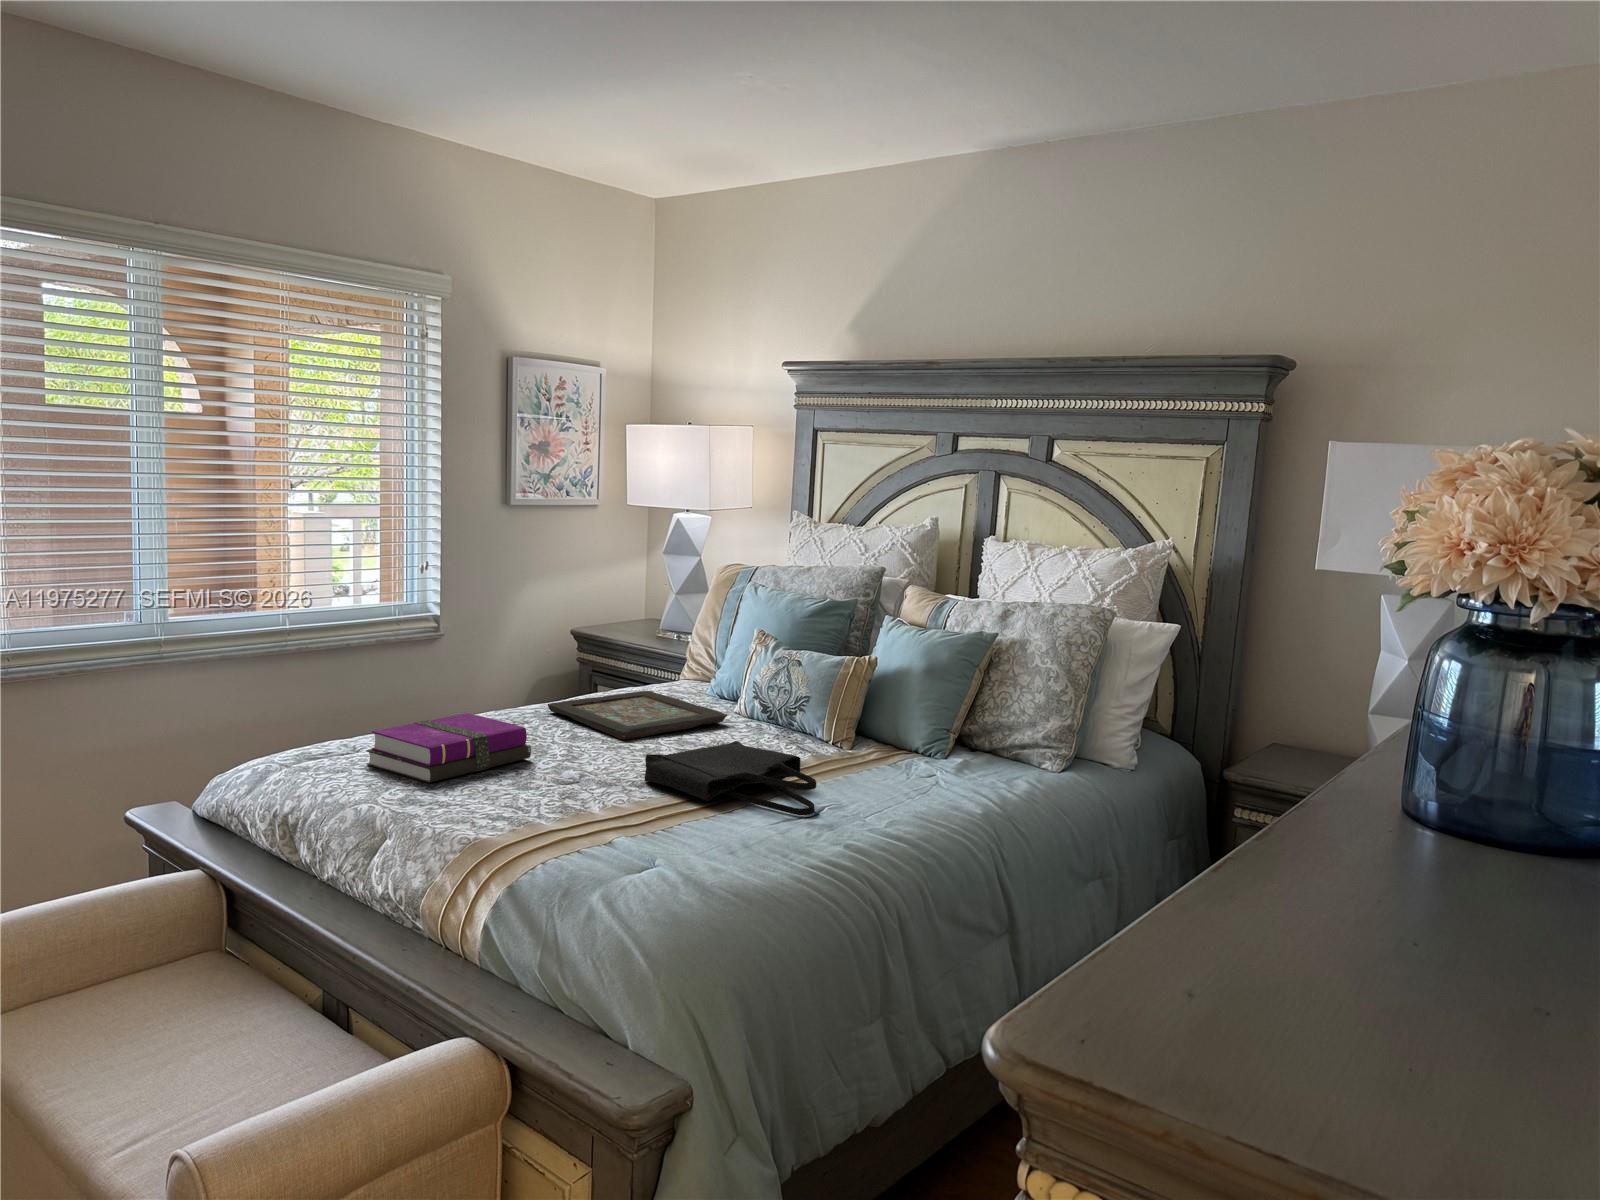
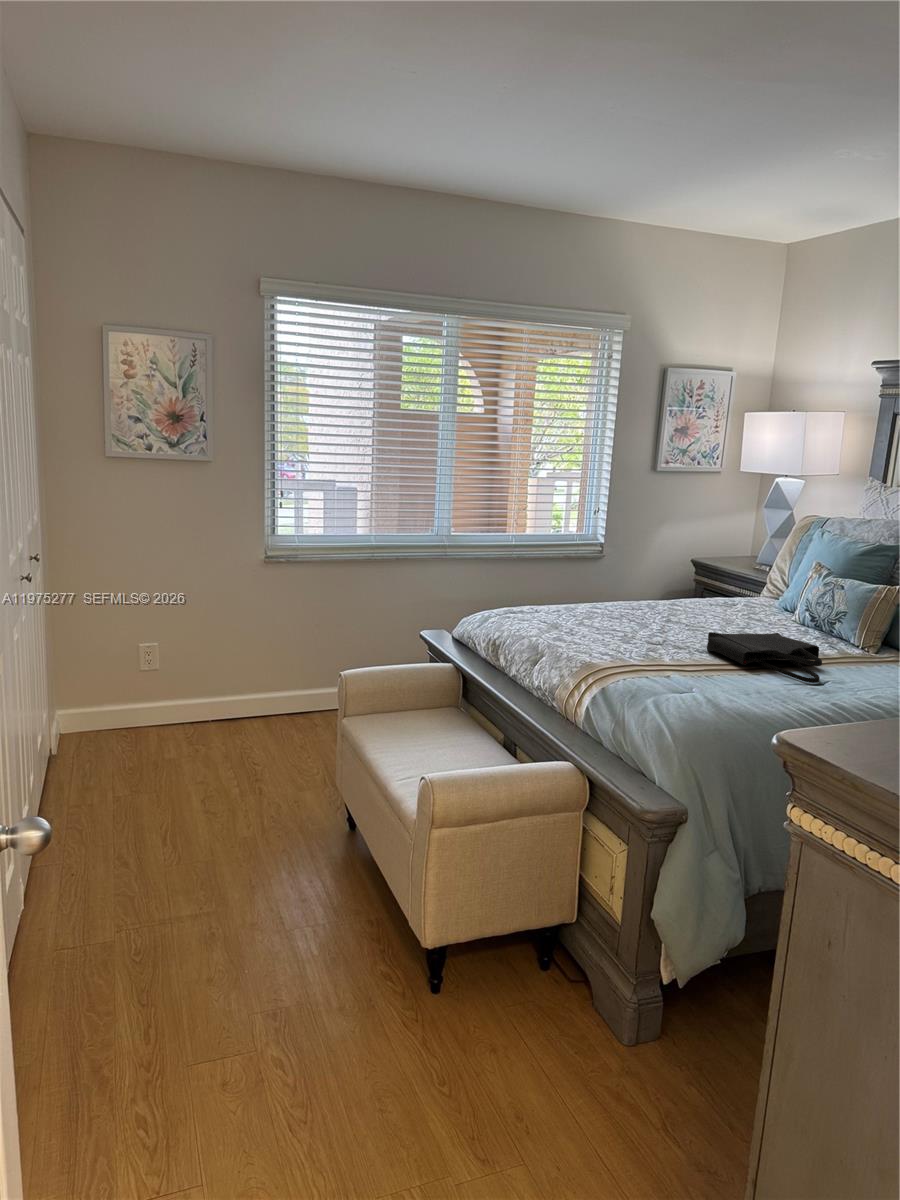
decorative tray: present [548,691,727,740] -> none [659,599,782,626]
notebook: present [367,713,531,783] -> none [541,597,639,633]

